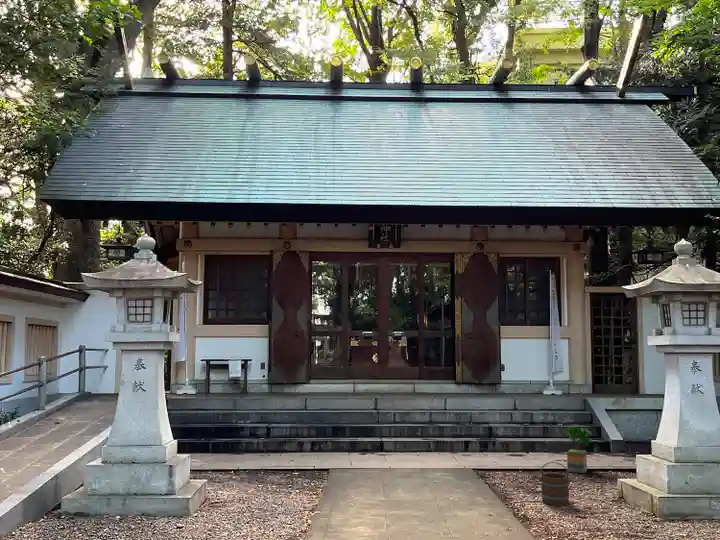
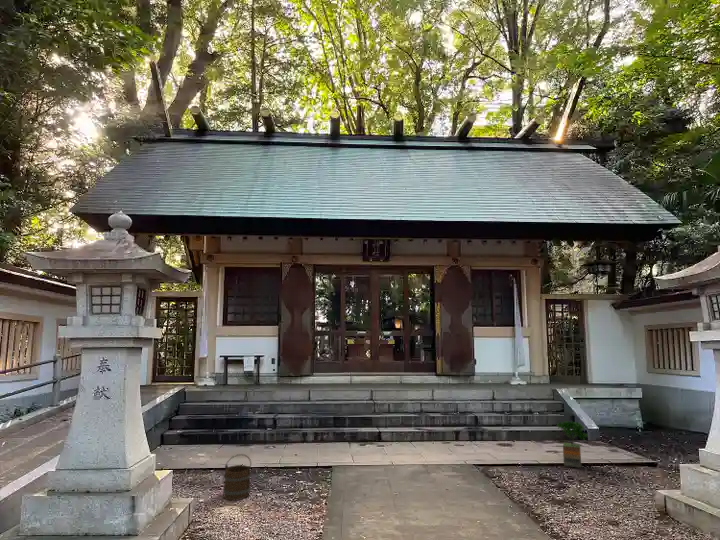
bucket: present [541,462,569,506] -> present [223,455,251,500]

